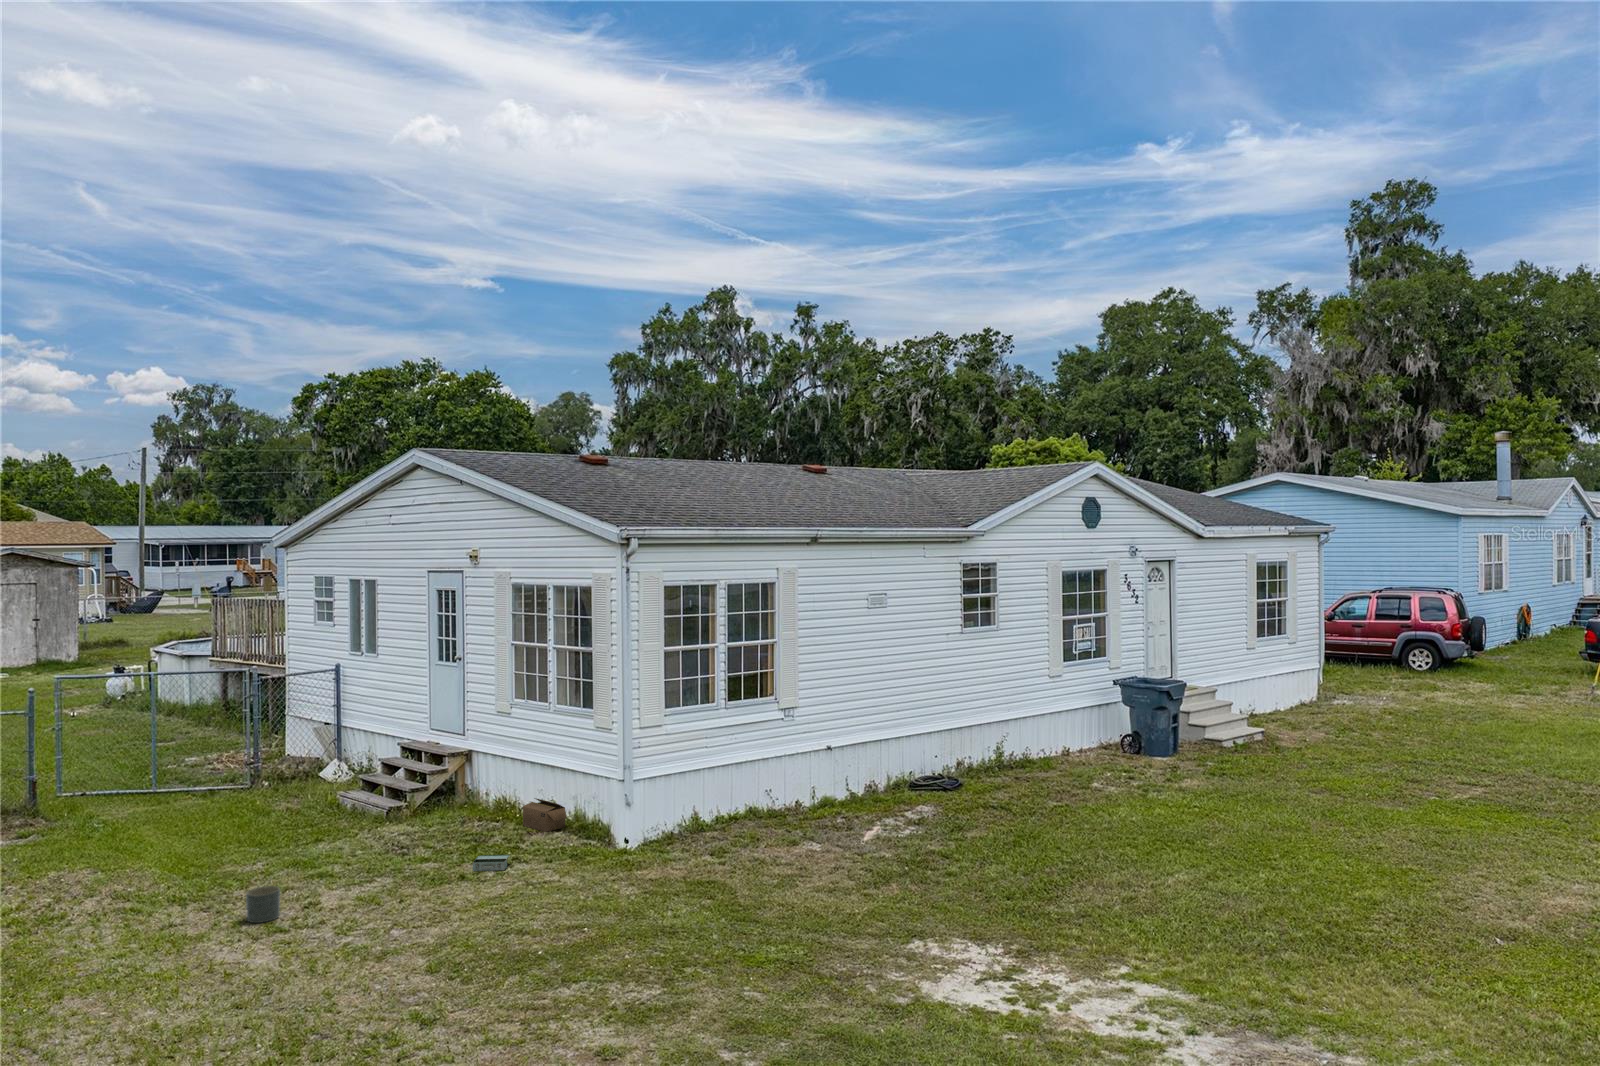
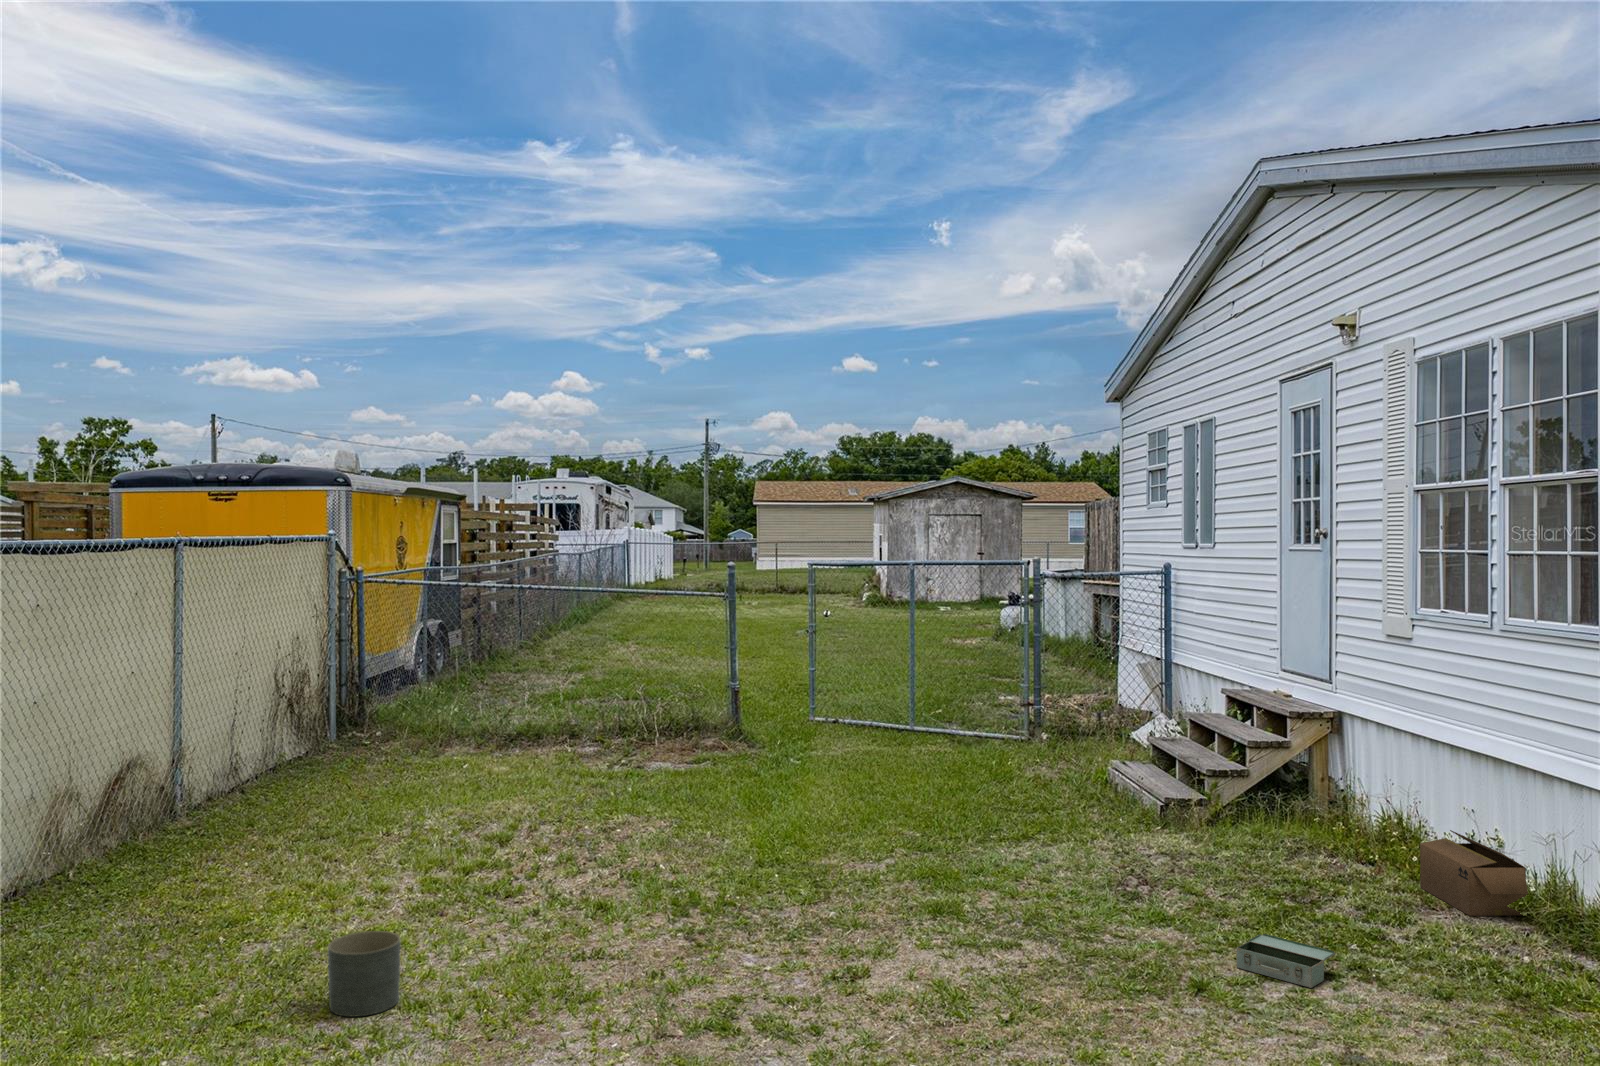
planter: present [246,886,280,923] -> present [328,931,400,1017]

